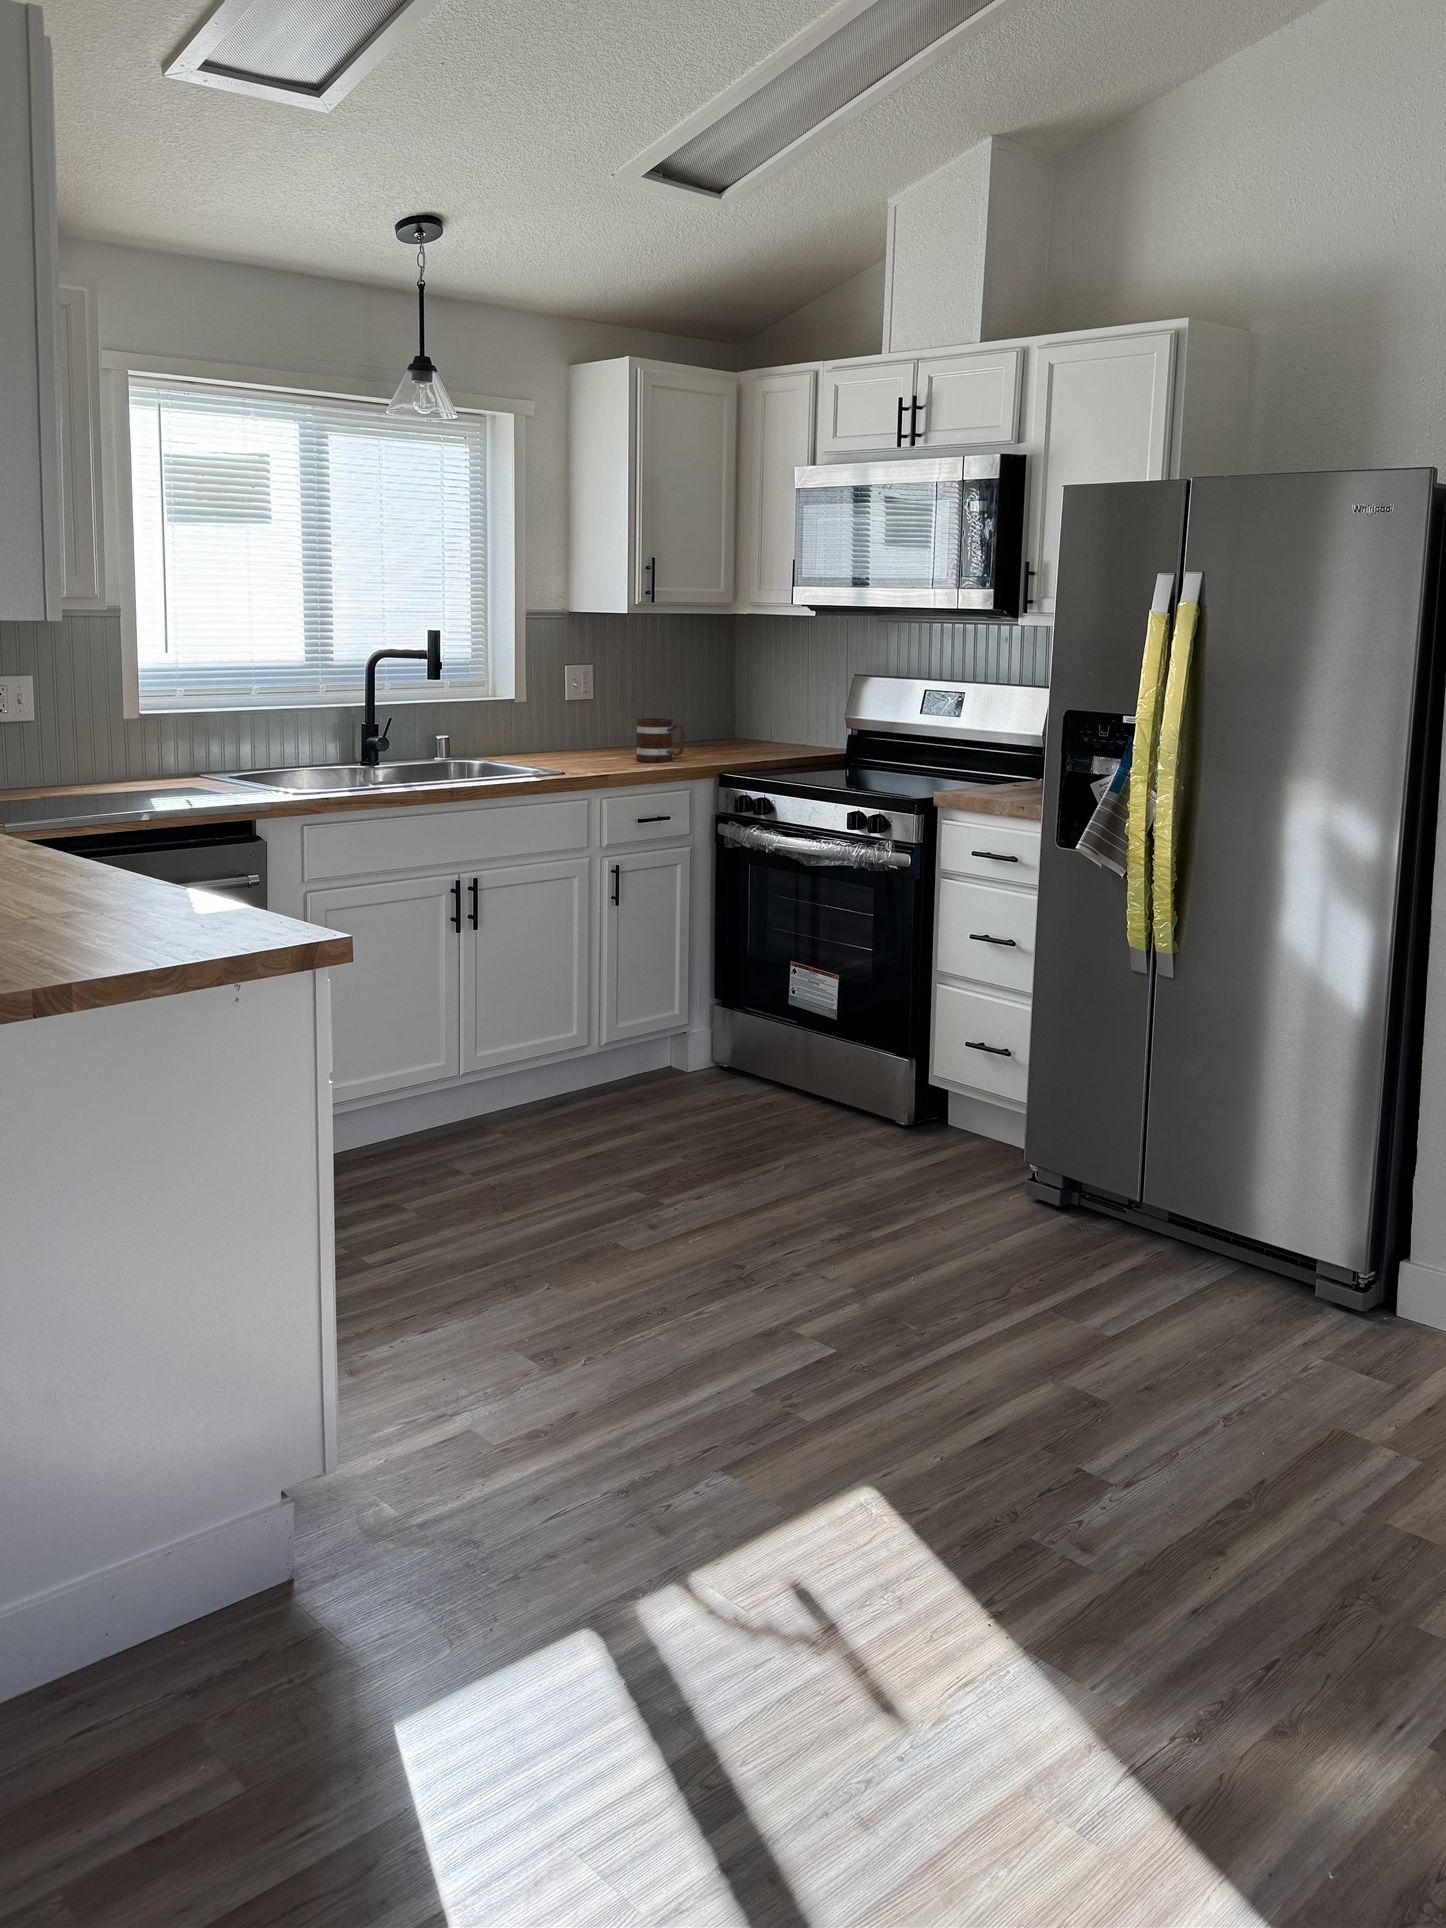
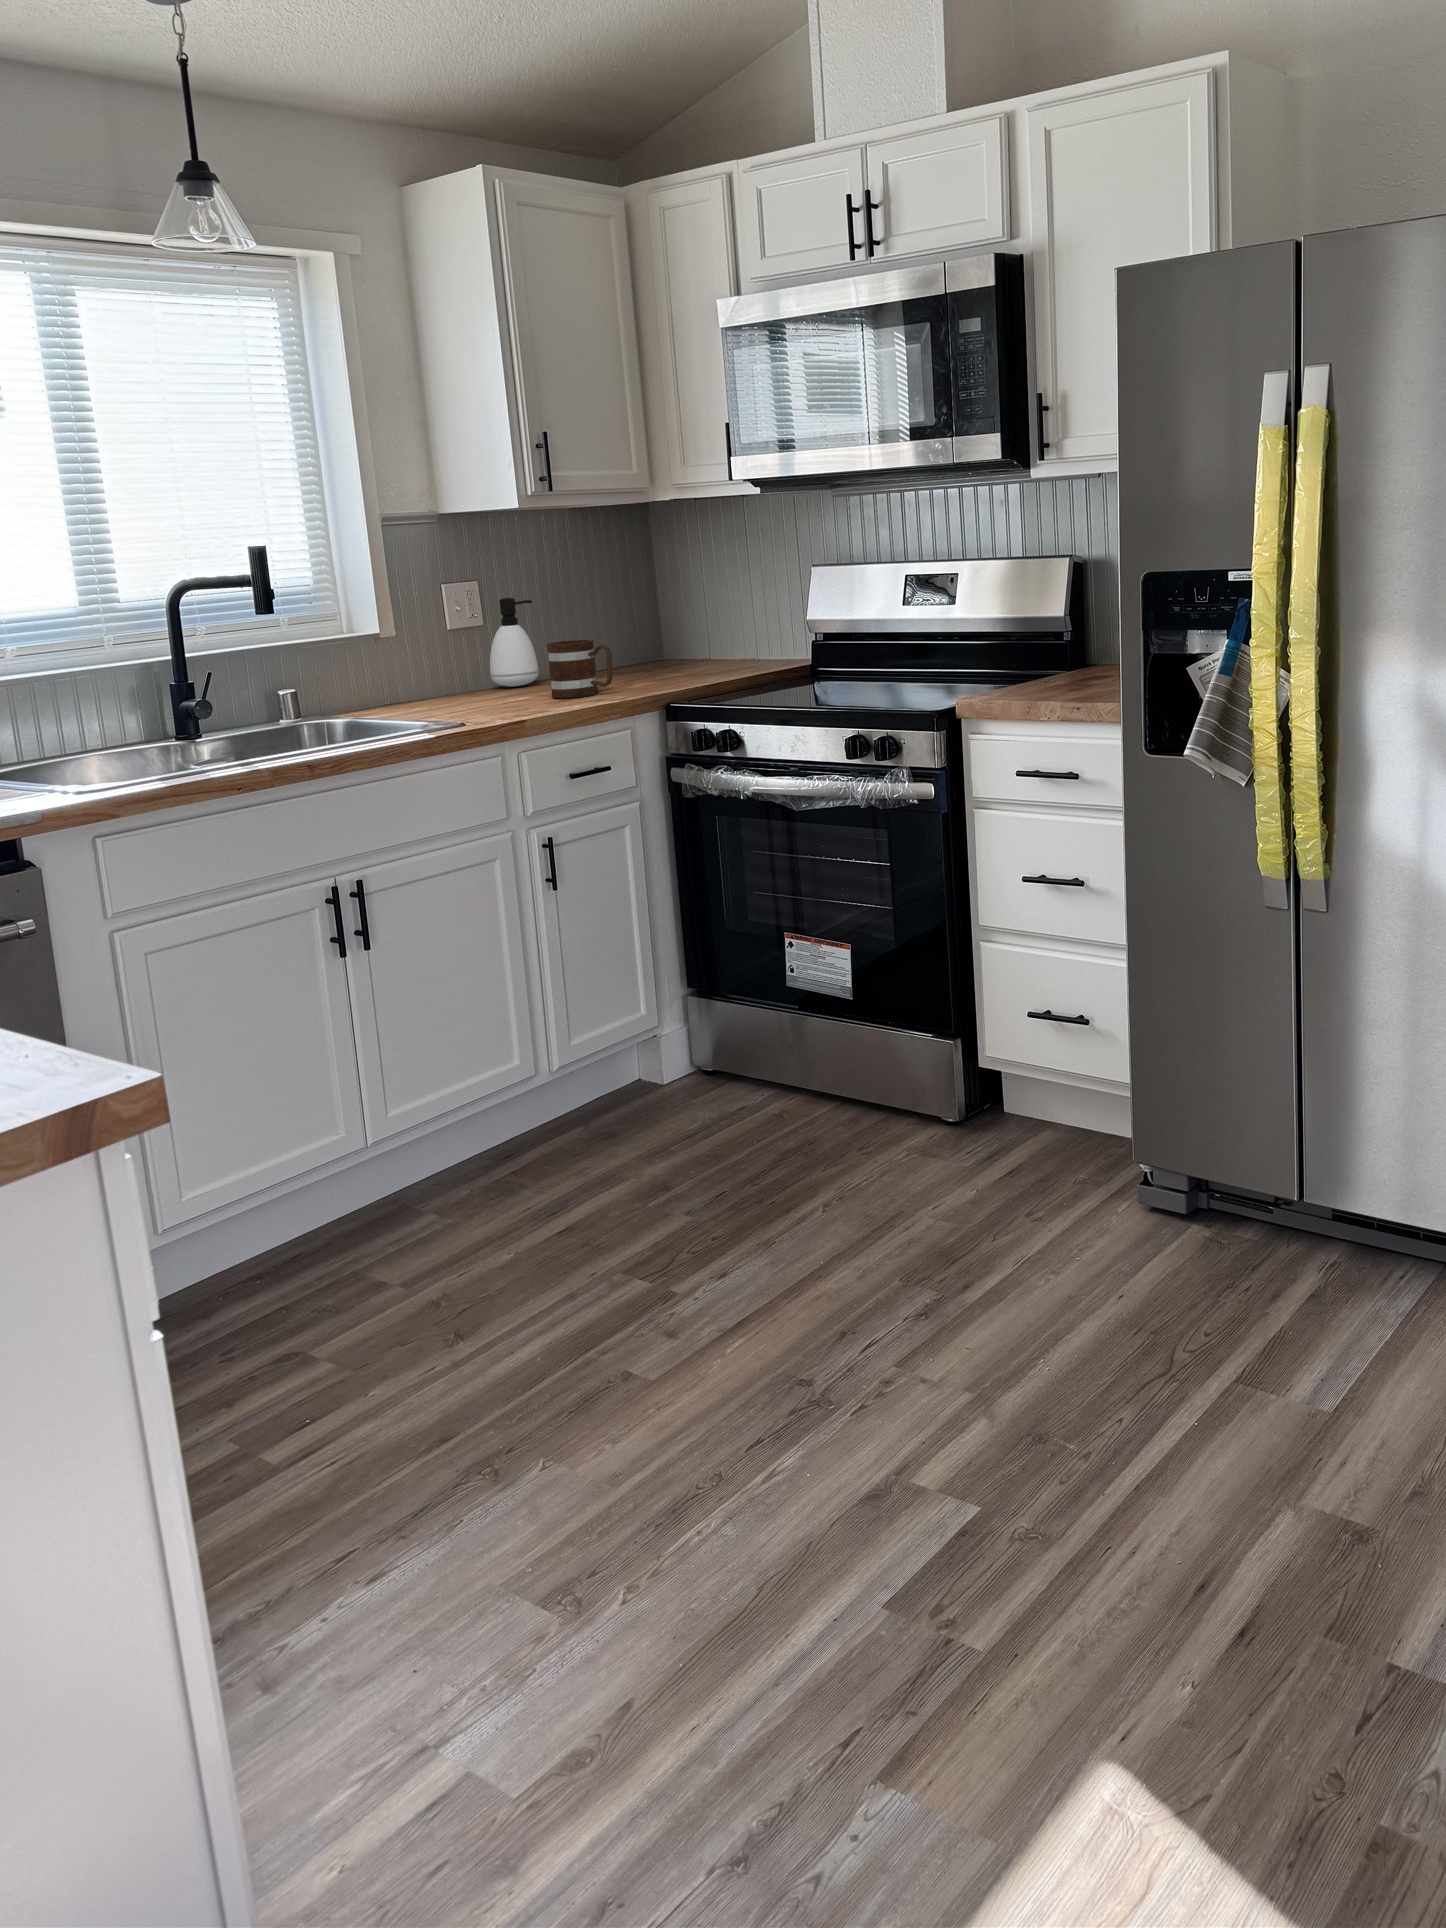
soap dispenser: none [596,680,633,750] -> present [490,598,539,687]

